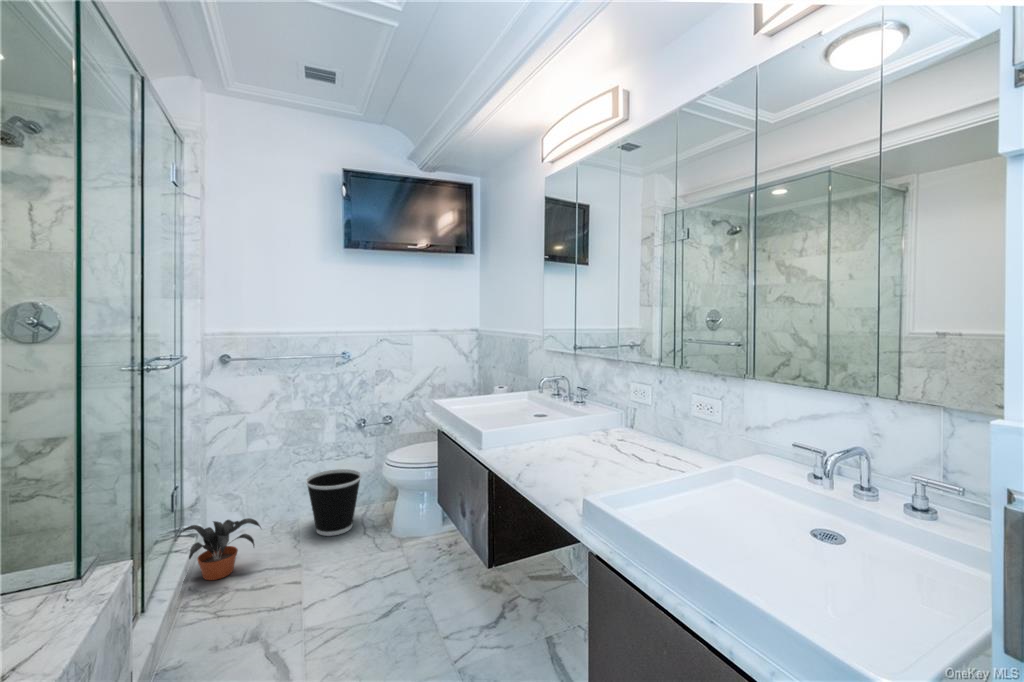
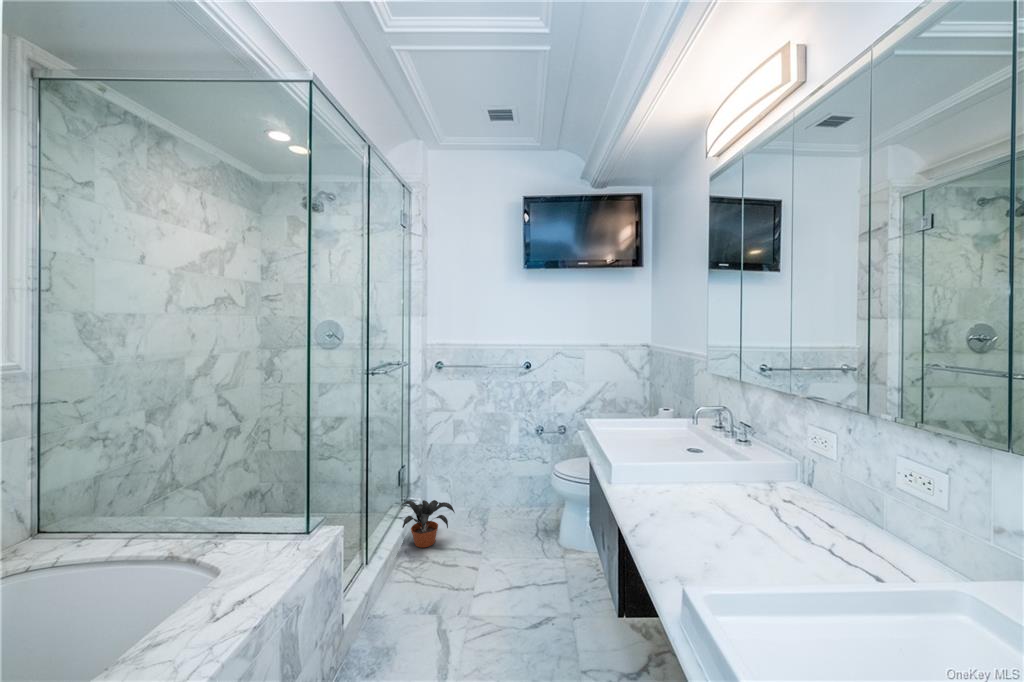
wastebasket: present [306,469,362,536] -> none [492,469,537,528]

